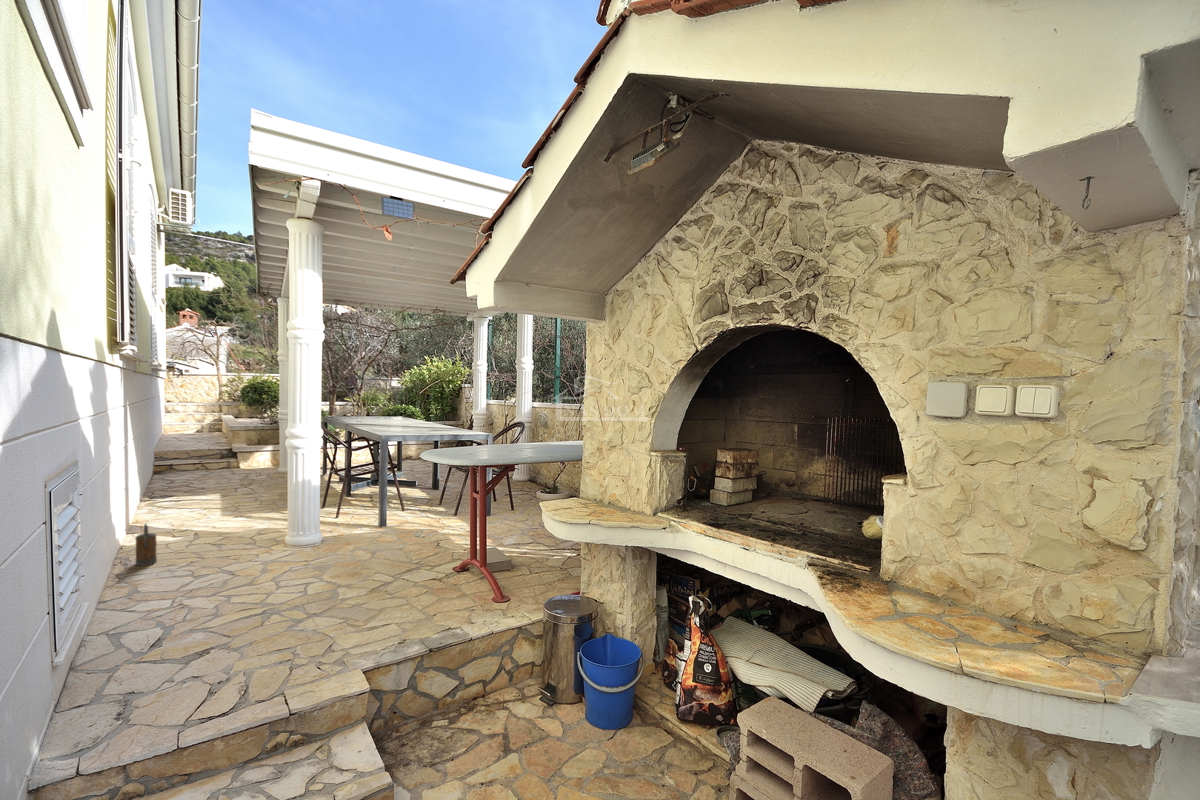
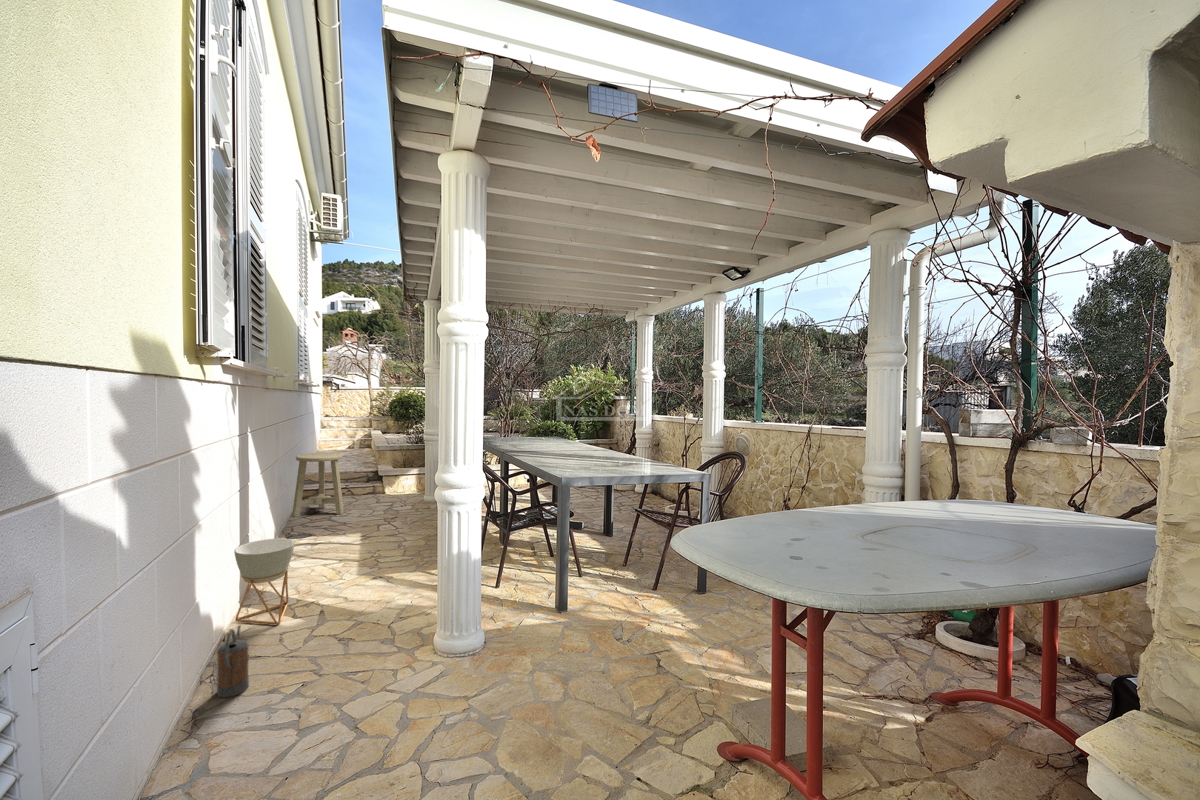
stool: none [151,430,202,487] -> present [292,452,344,518]
planter: none [130,482,176,539] -> present [234,539,294,624]

